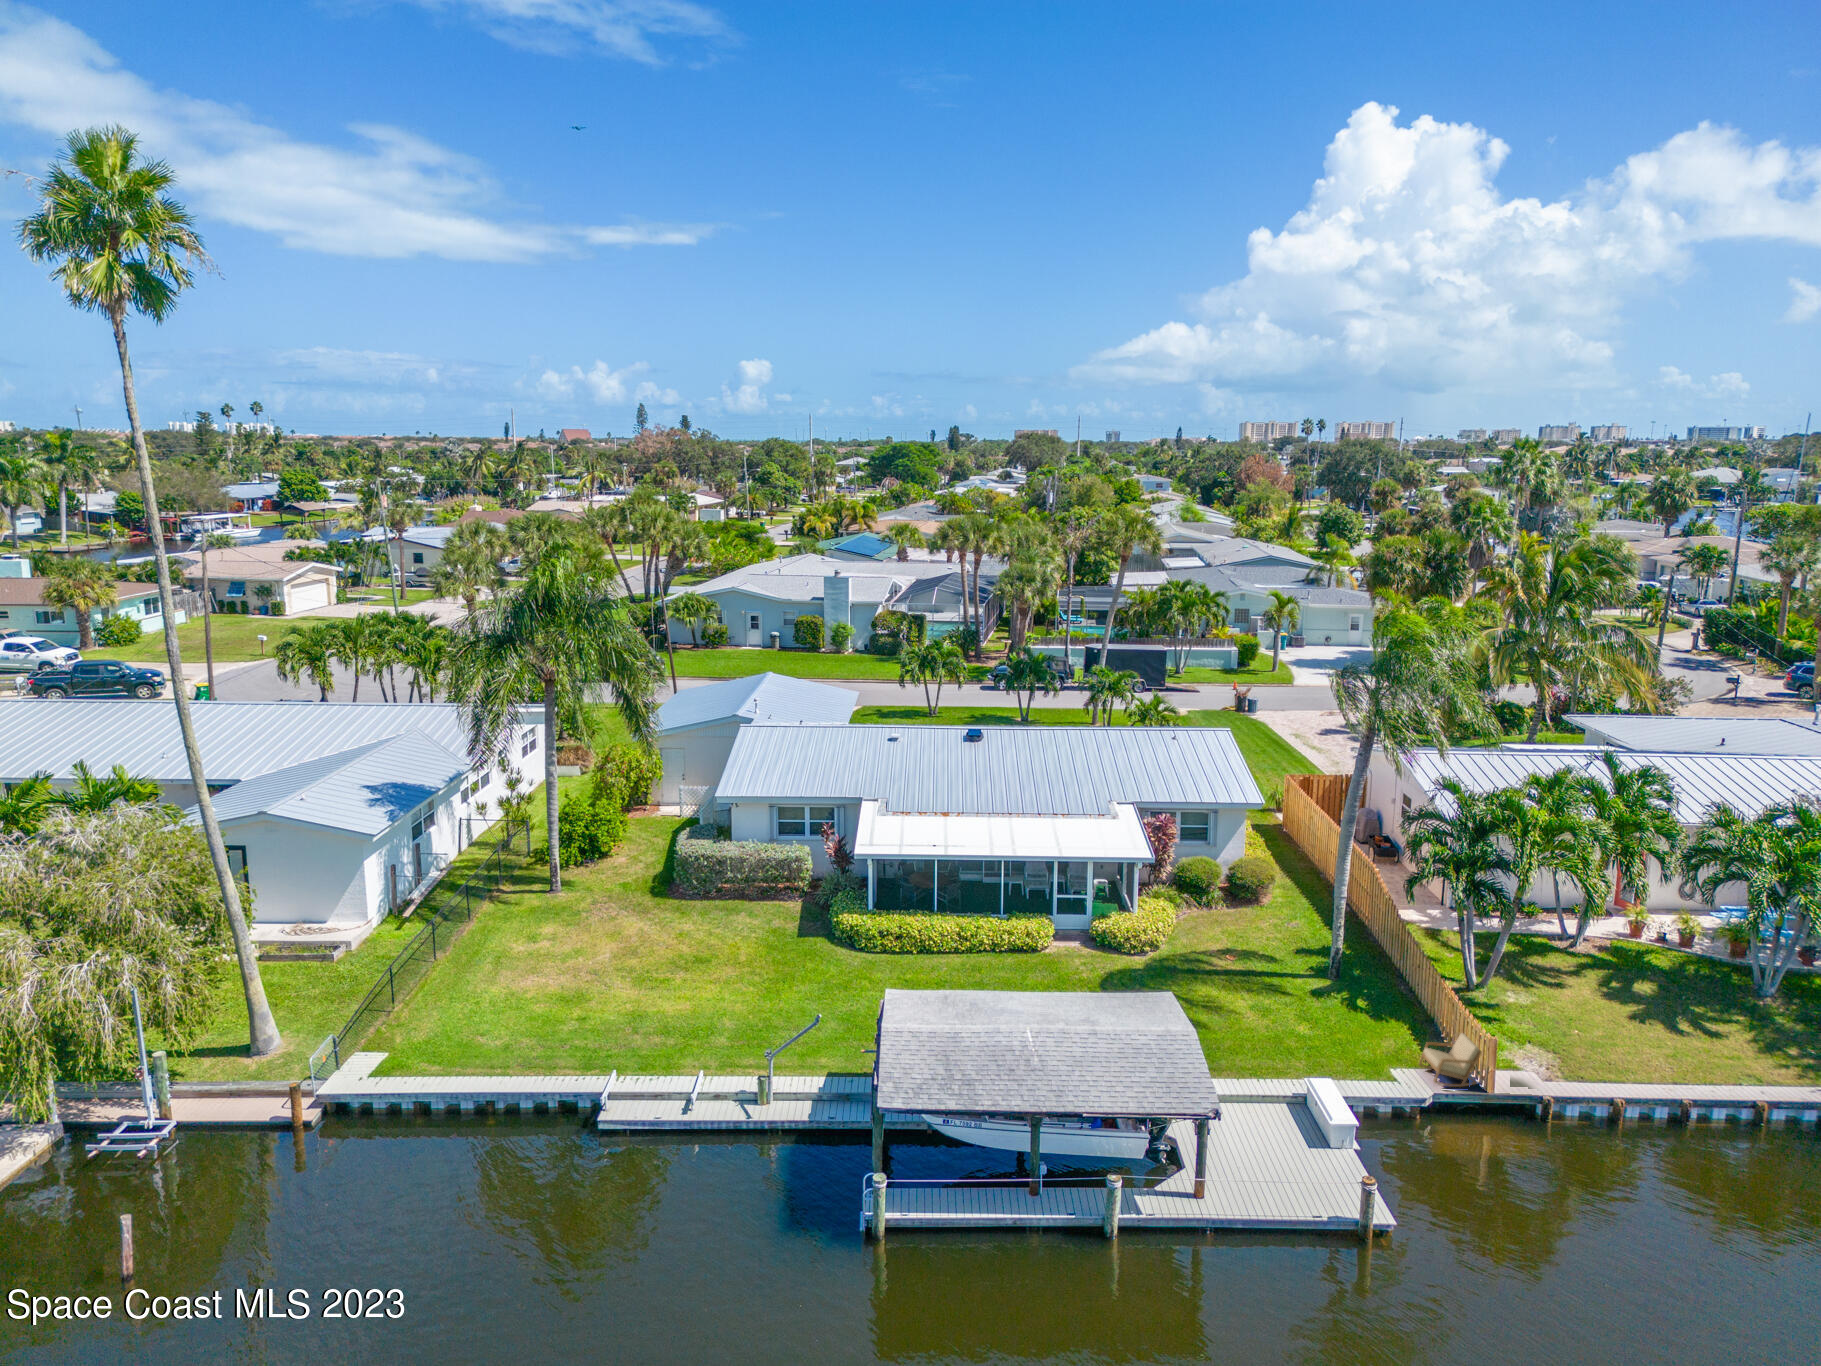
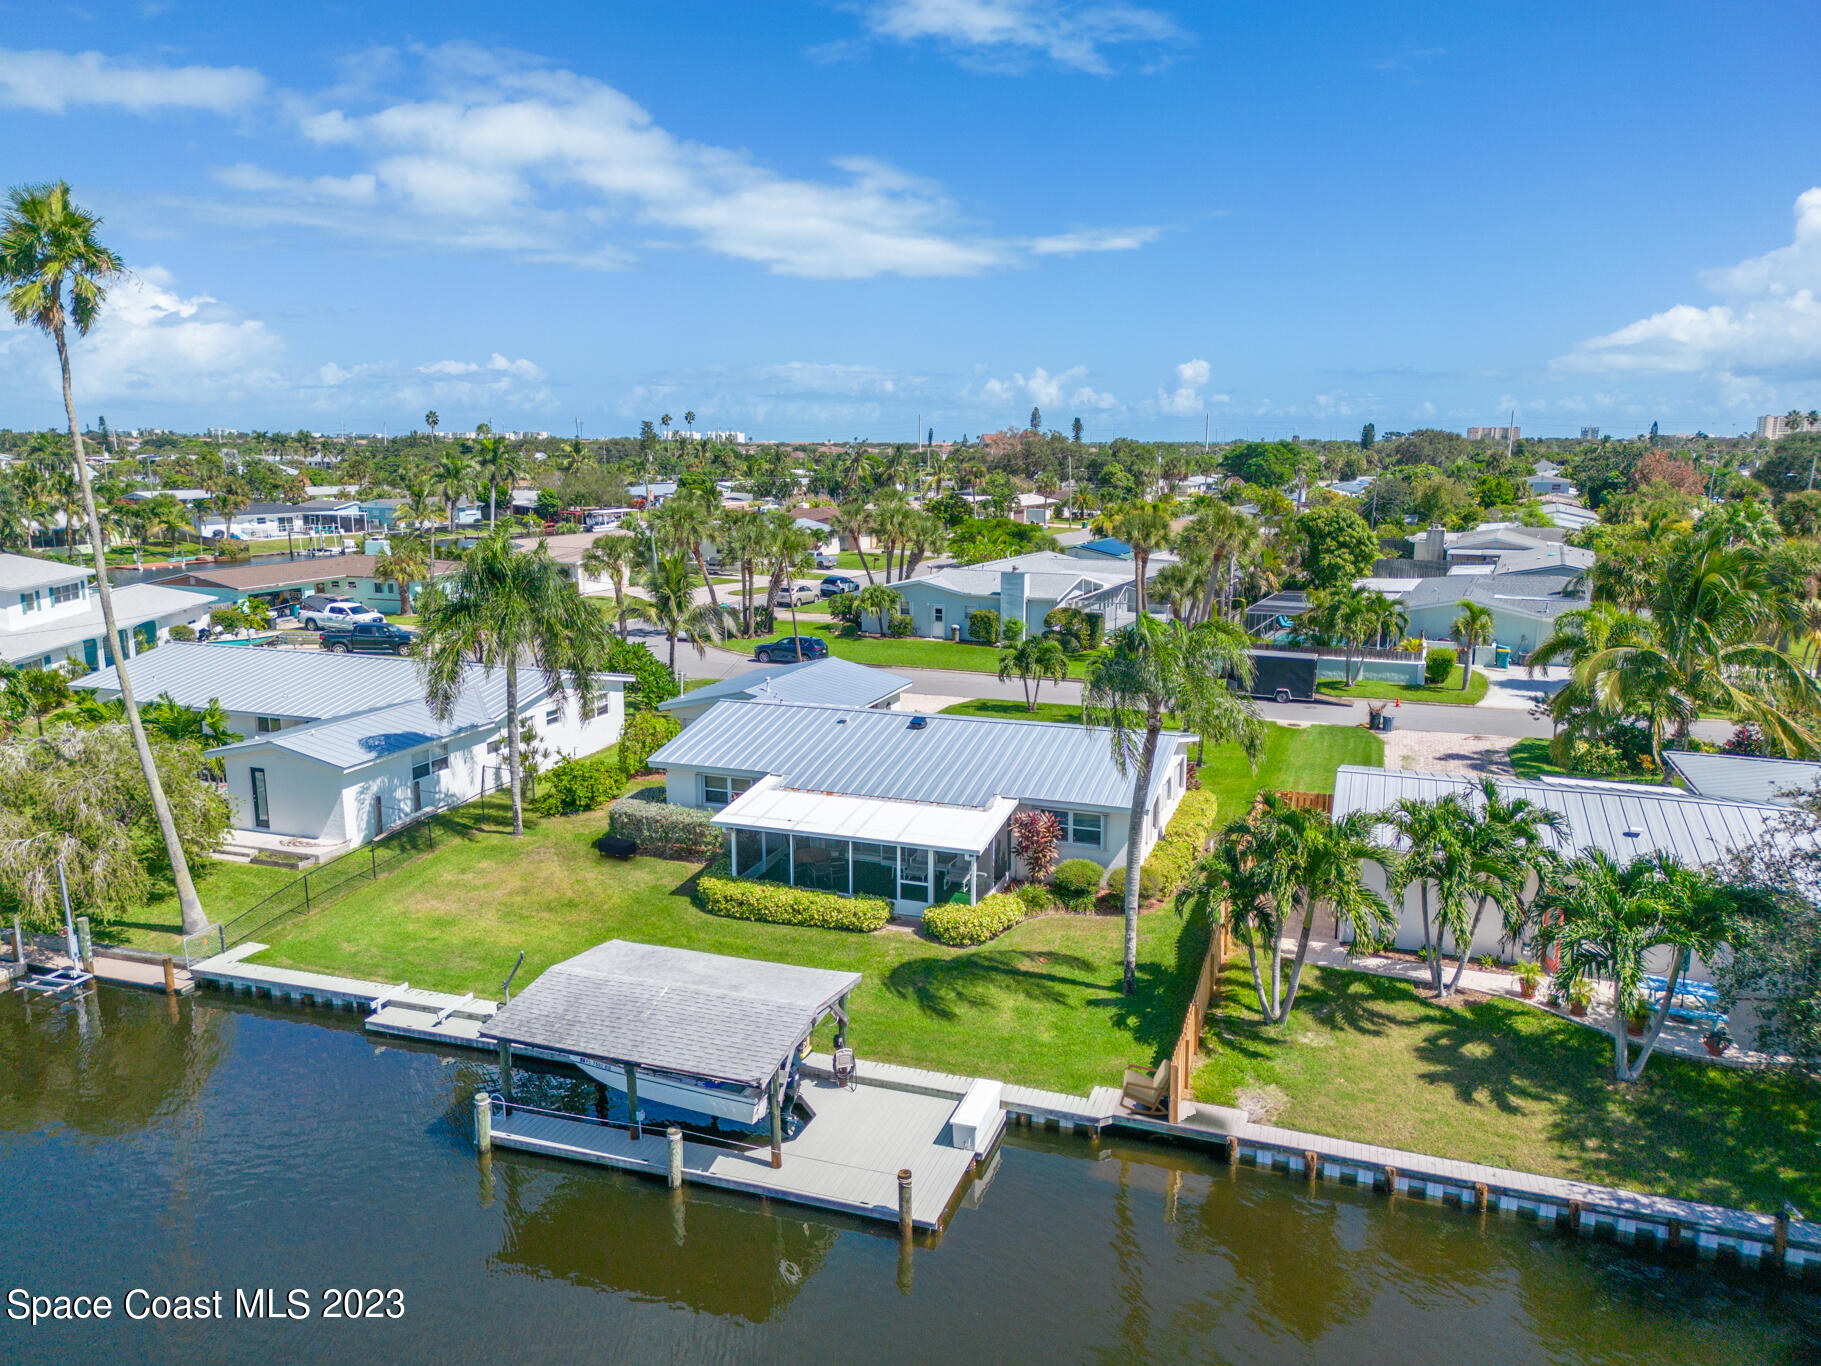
bench: none [677,881,721,908] -> present [598,836,637,862]

